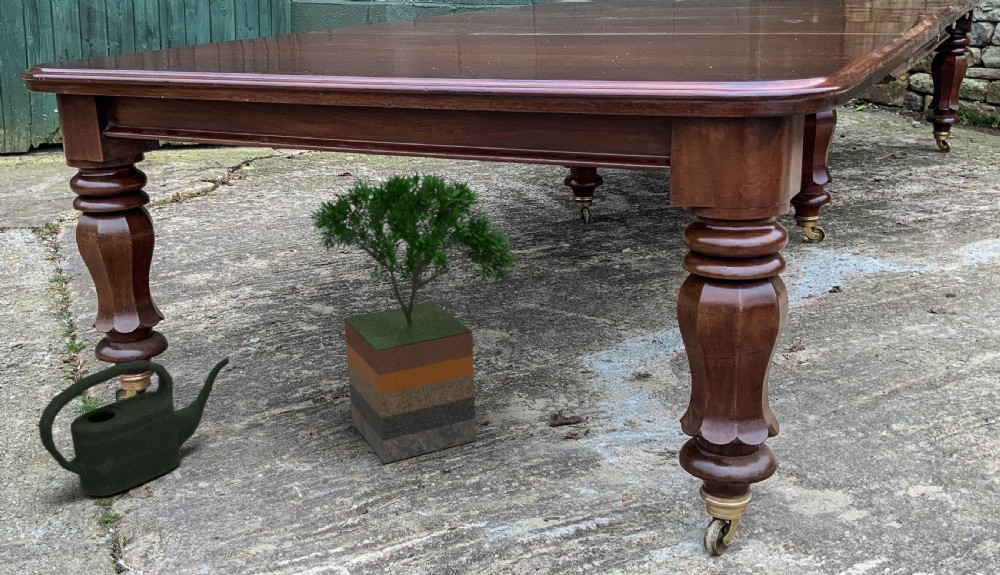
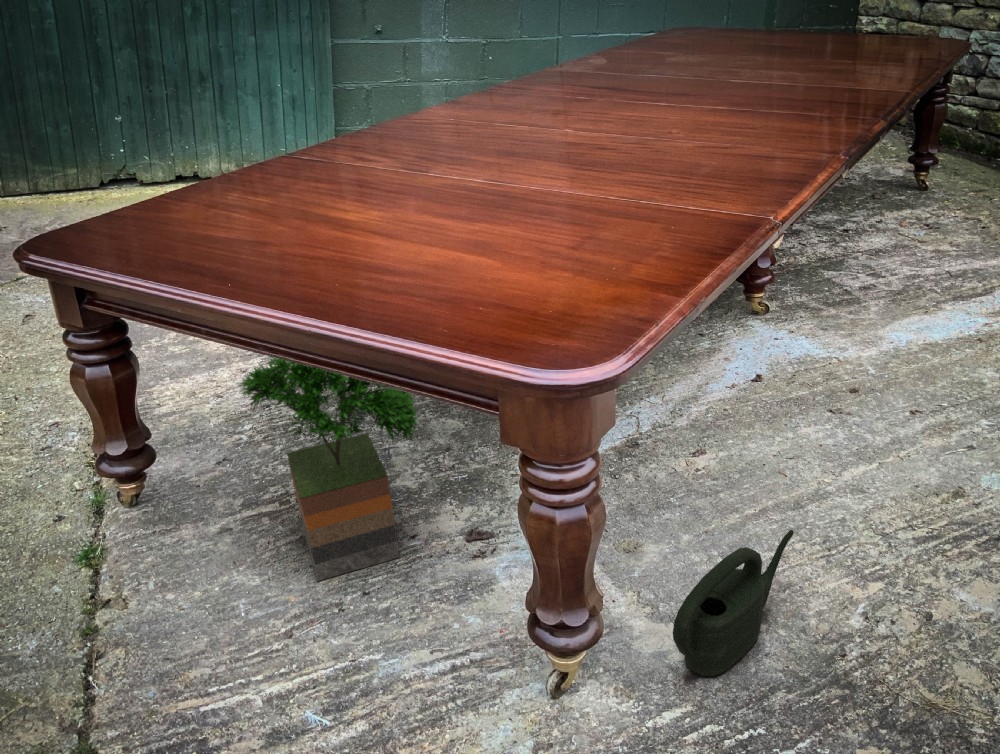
watering can: present [39,358,229,496] -> present [673,530,794,676]

